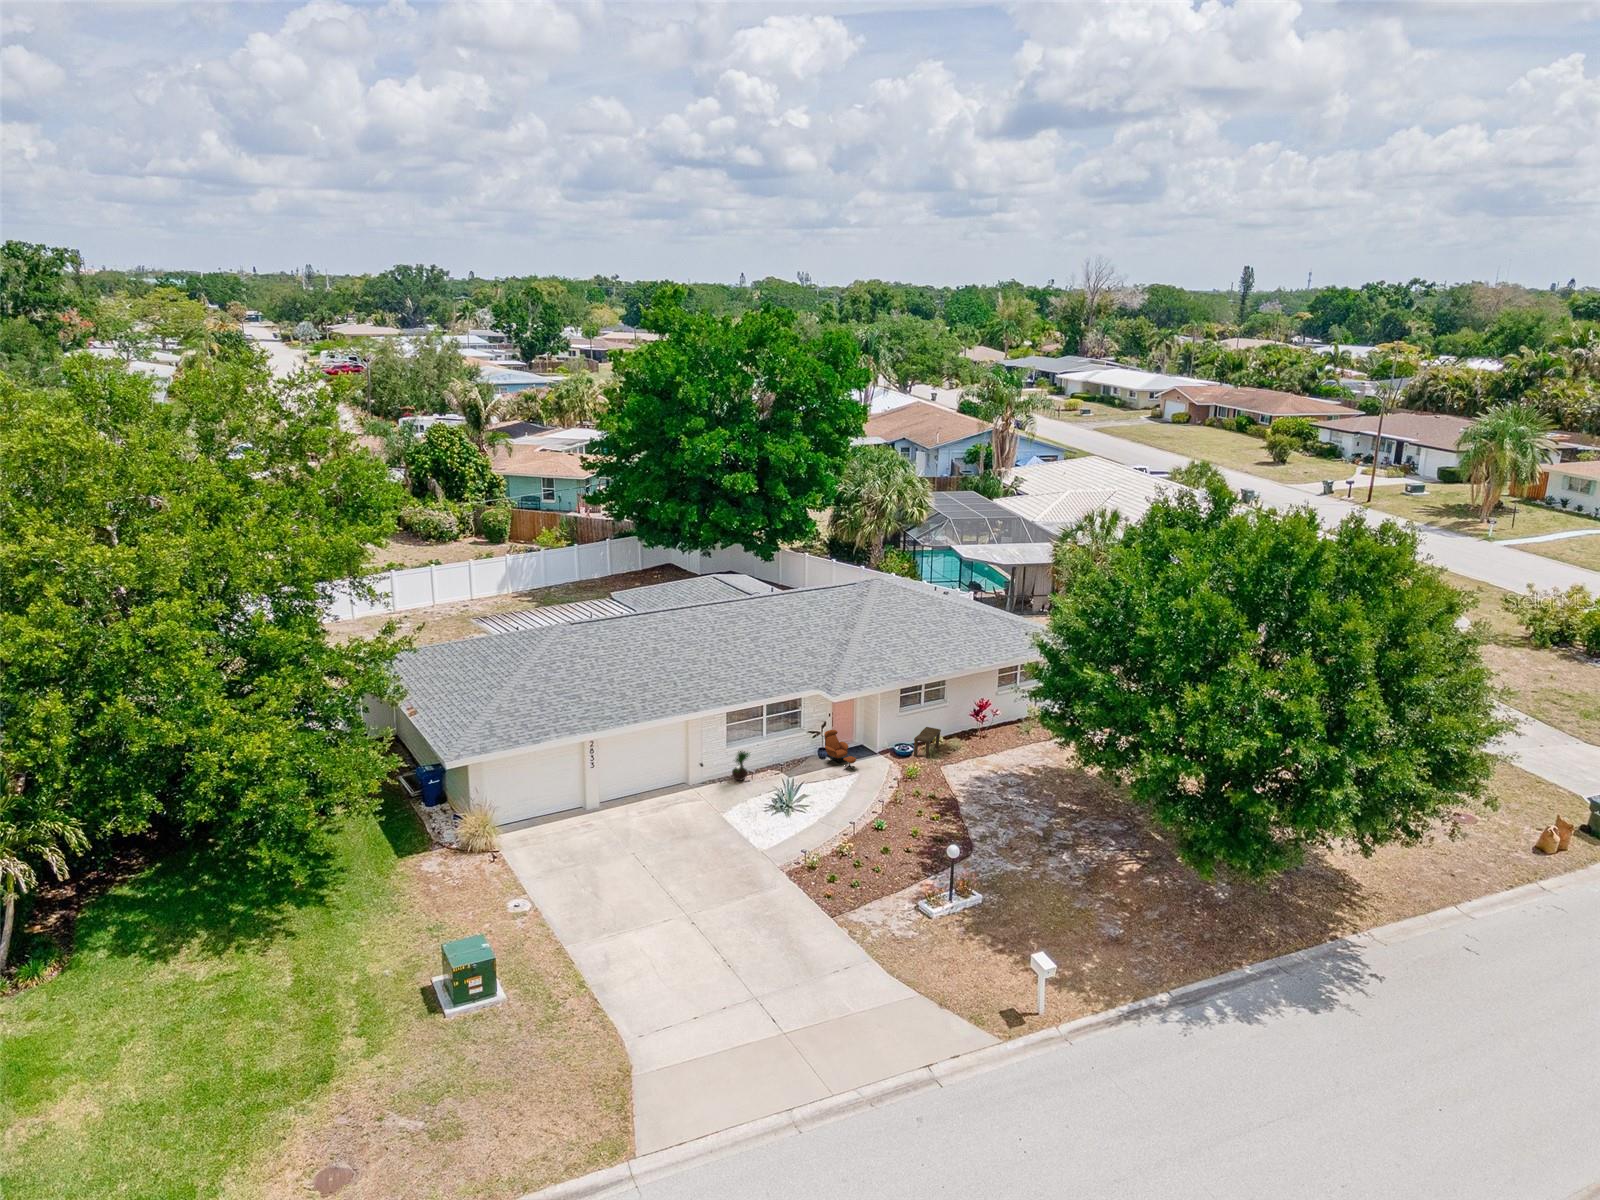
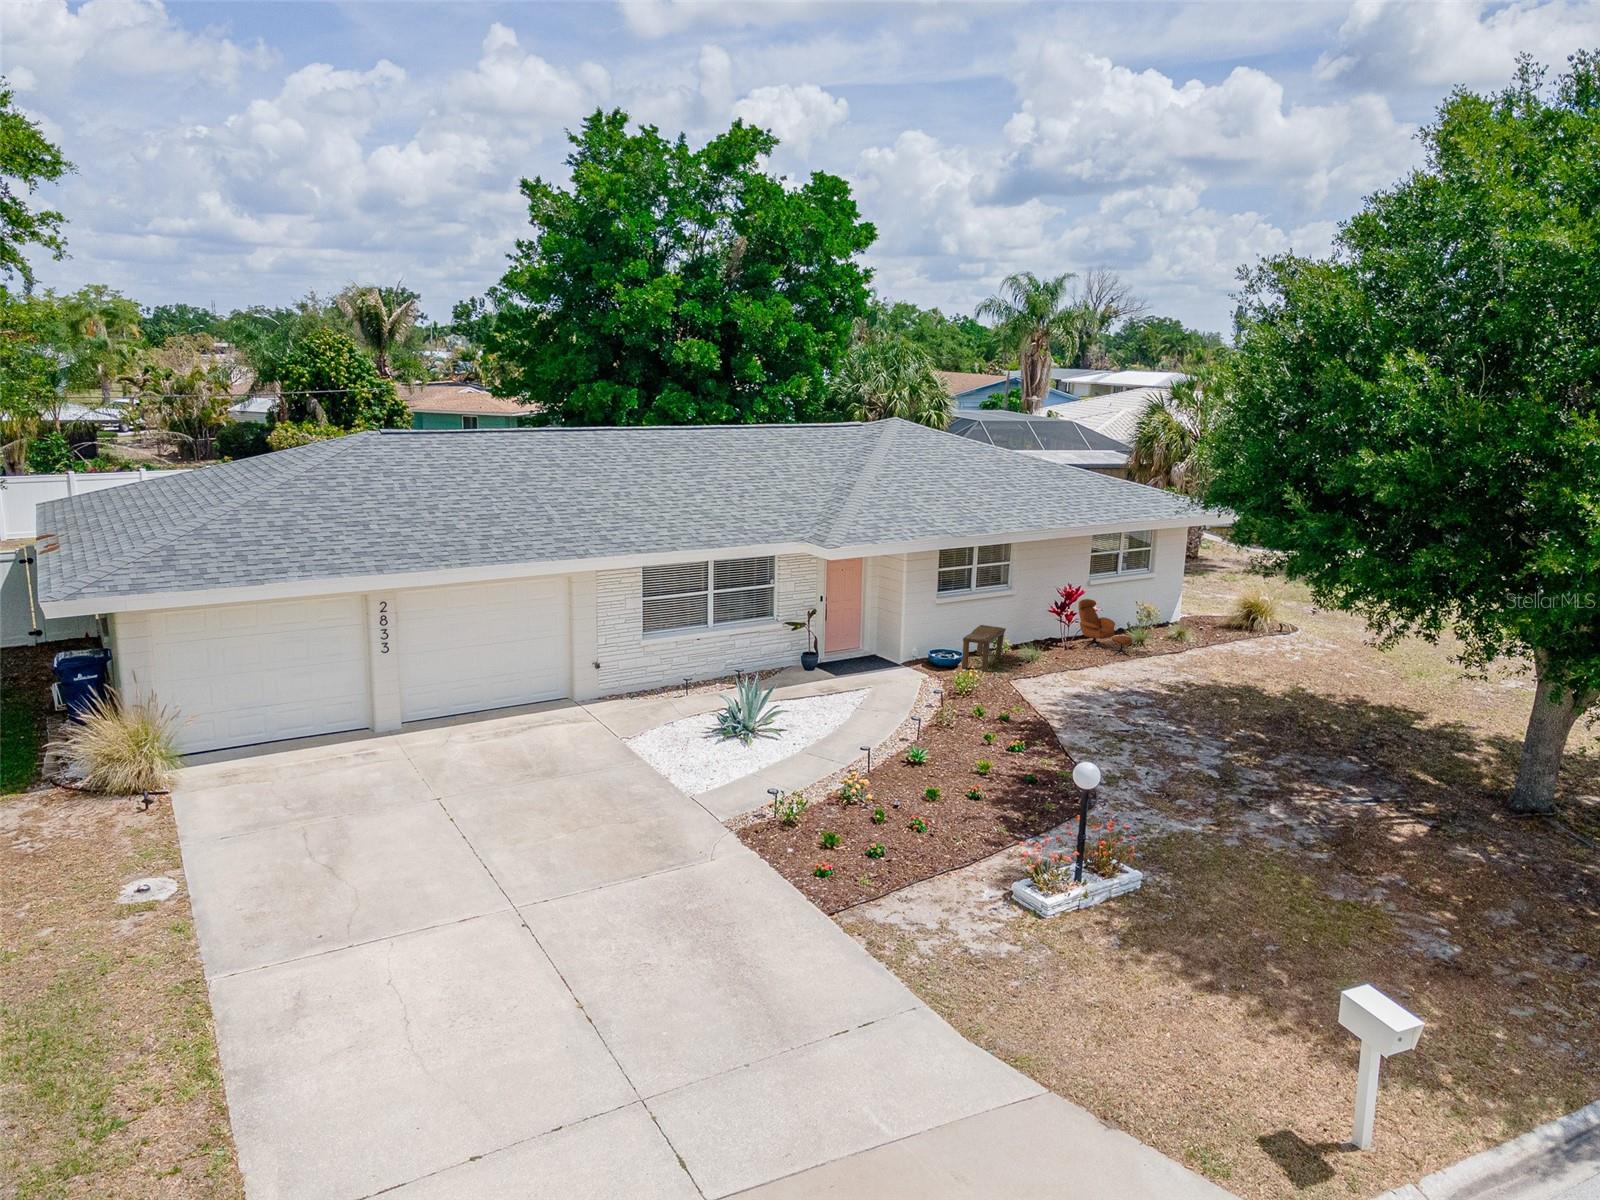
lounge chair: present [824,730,856,770] -> present [1078,599,1132,657]
potted tree: present [732,751,750,780] -> none [650,635,686,694]

